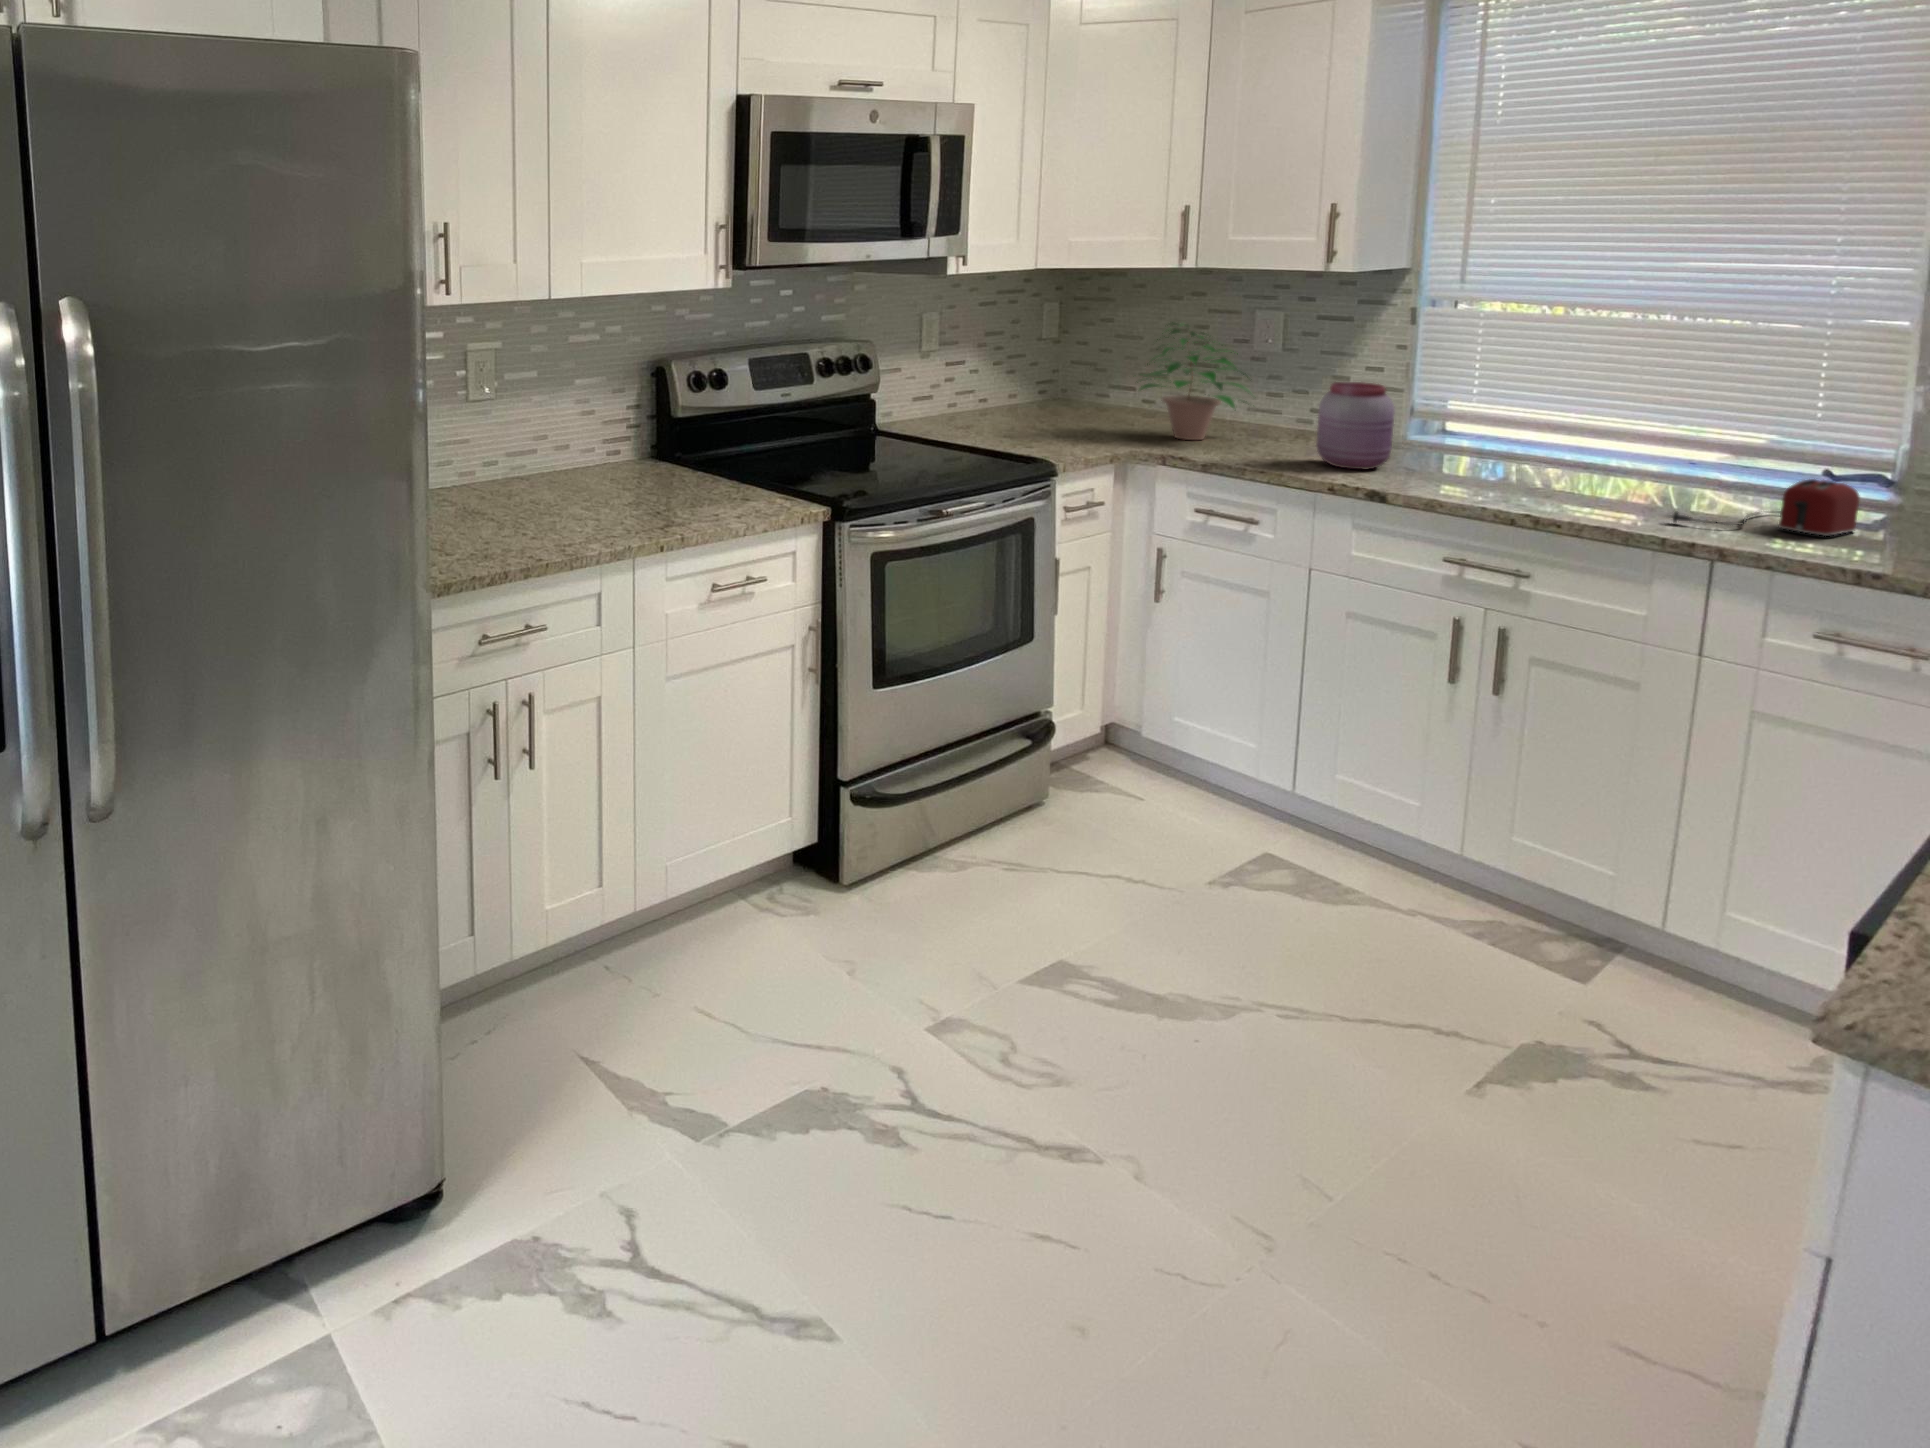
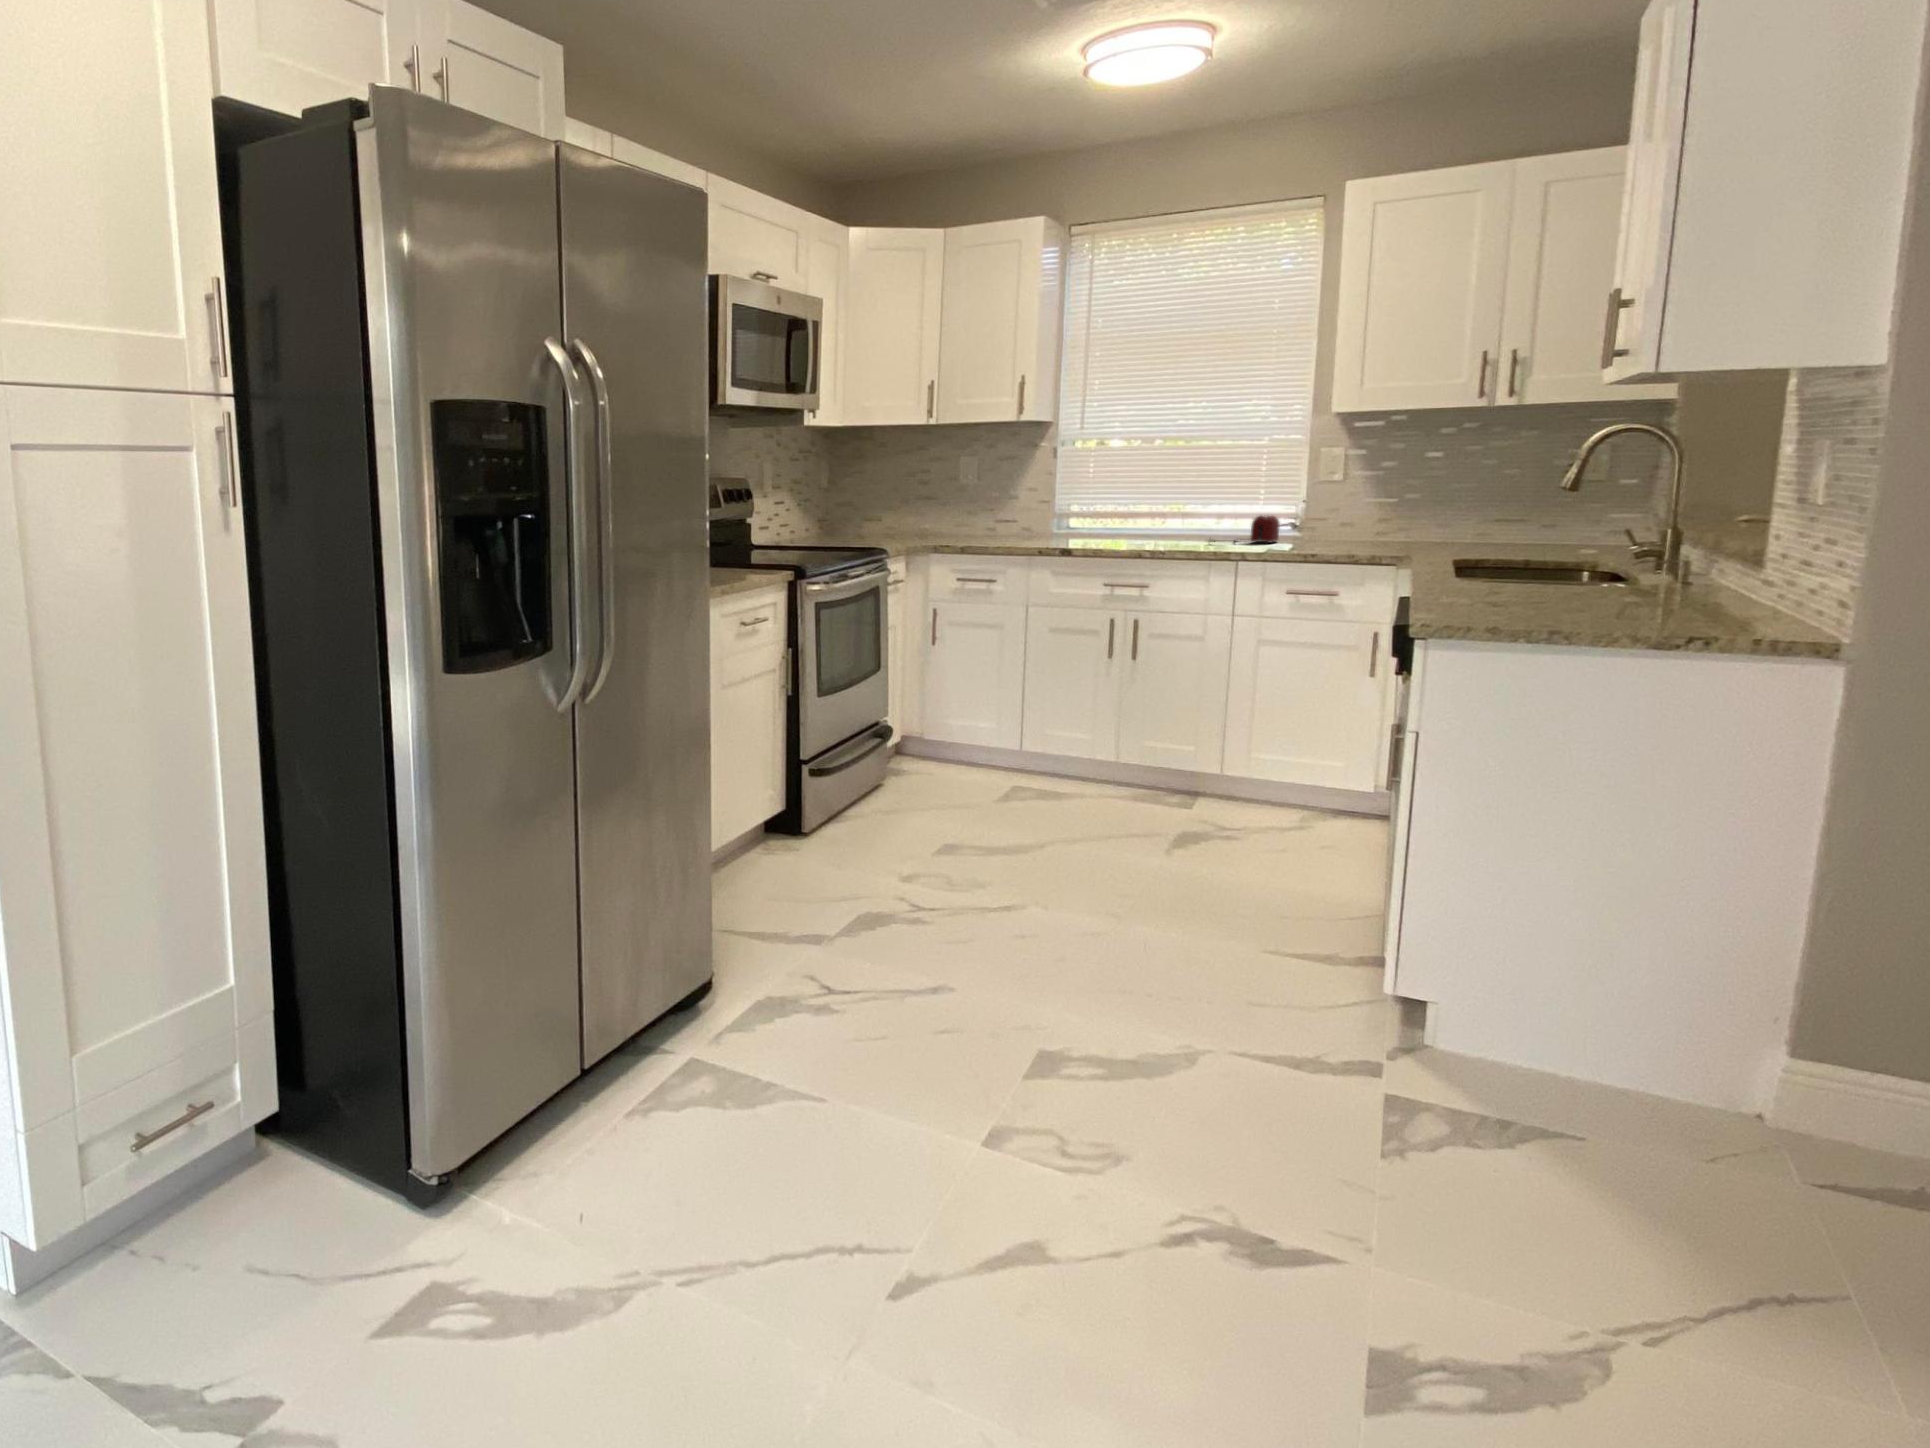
potted plant: present [1140,324,1251,440] -> none [900,459,978,539]
jar: present [1316,382,1395,469] -> none [1021,488,1063,541]

